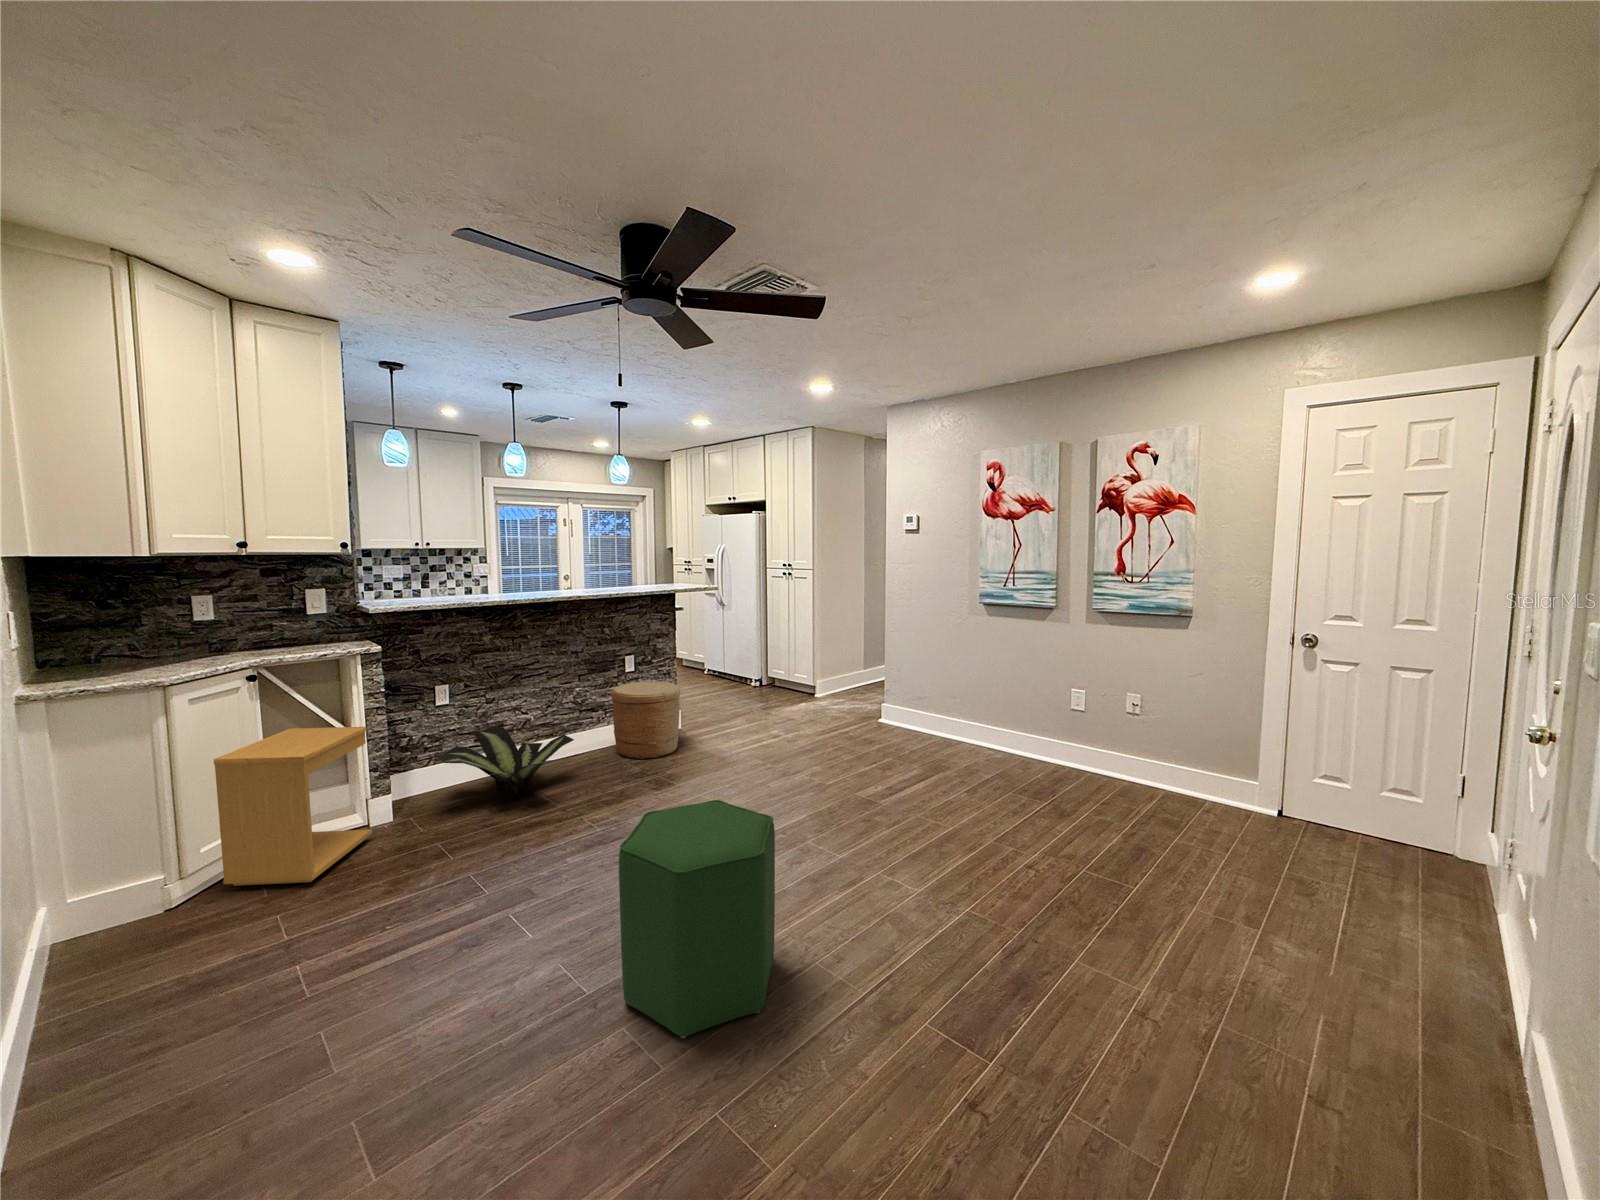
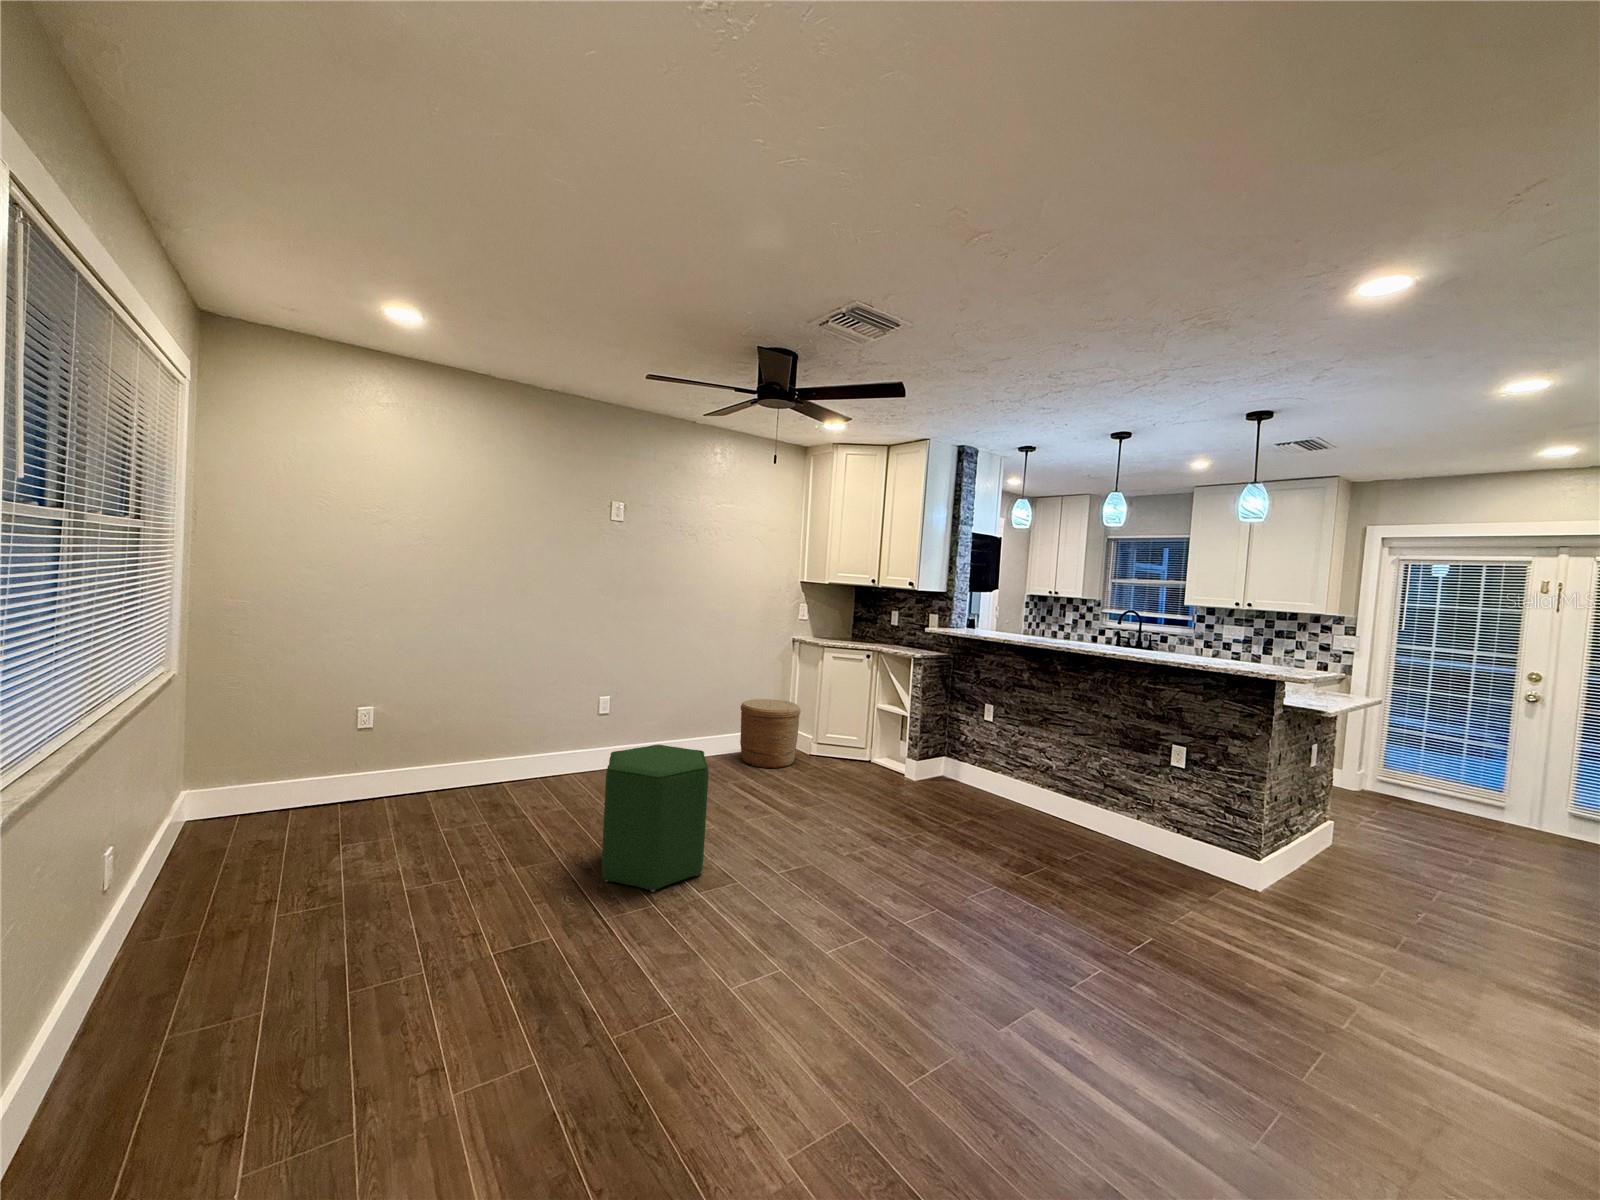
woven basket: present [611,681,680,759] -> present [740,699,801,768]
potted plant: present [435,726,574,800] -> none [915,745,1024,814]
side table: present [214,727,372,886] -> none [827,690,890,775]

